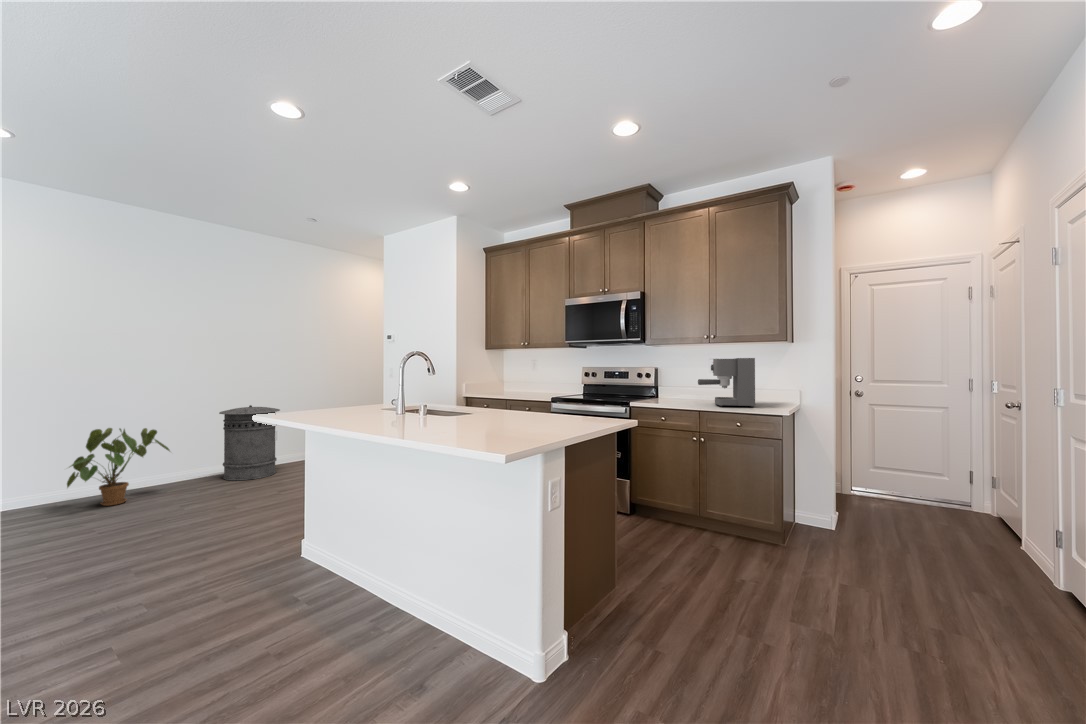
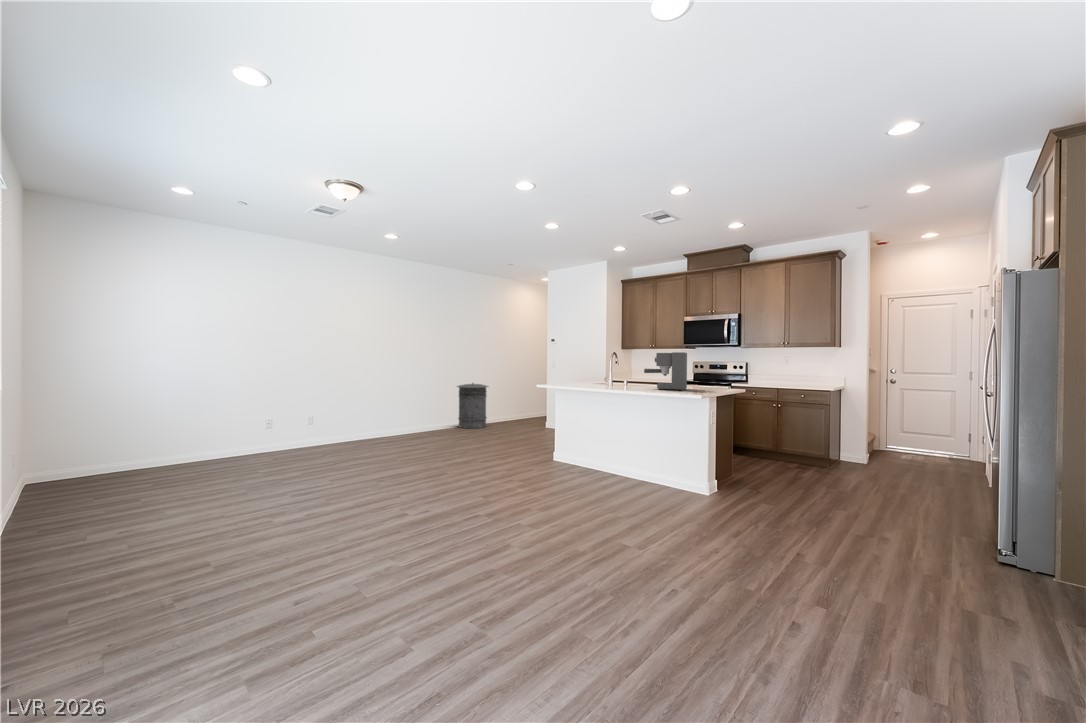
coffee maker: present [698,358,755,407] -> present [644,352,687,390]
house plant: present [67,428,170,506] -> none [398,393,443,437]

